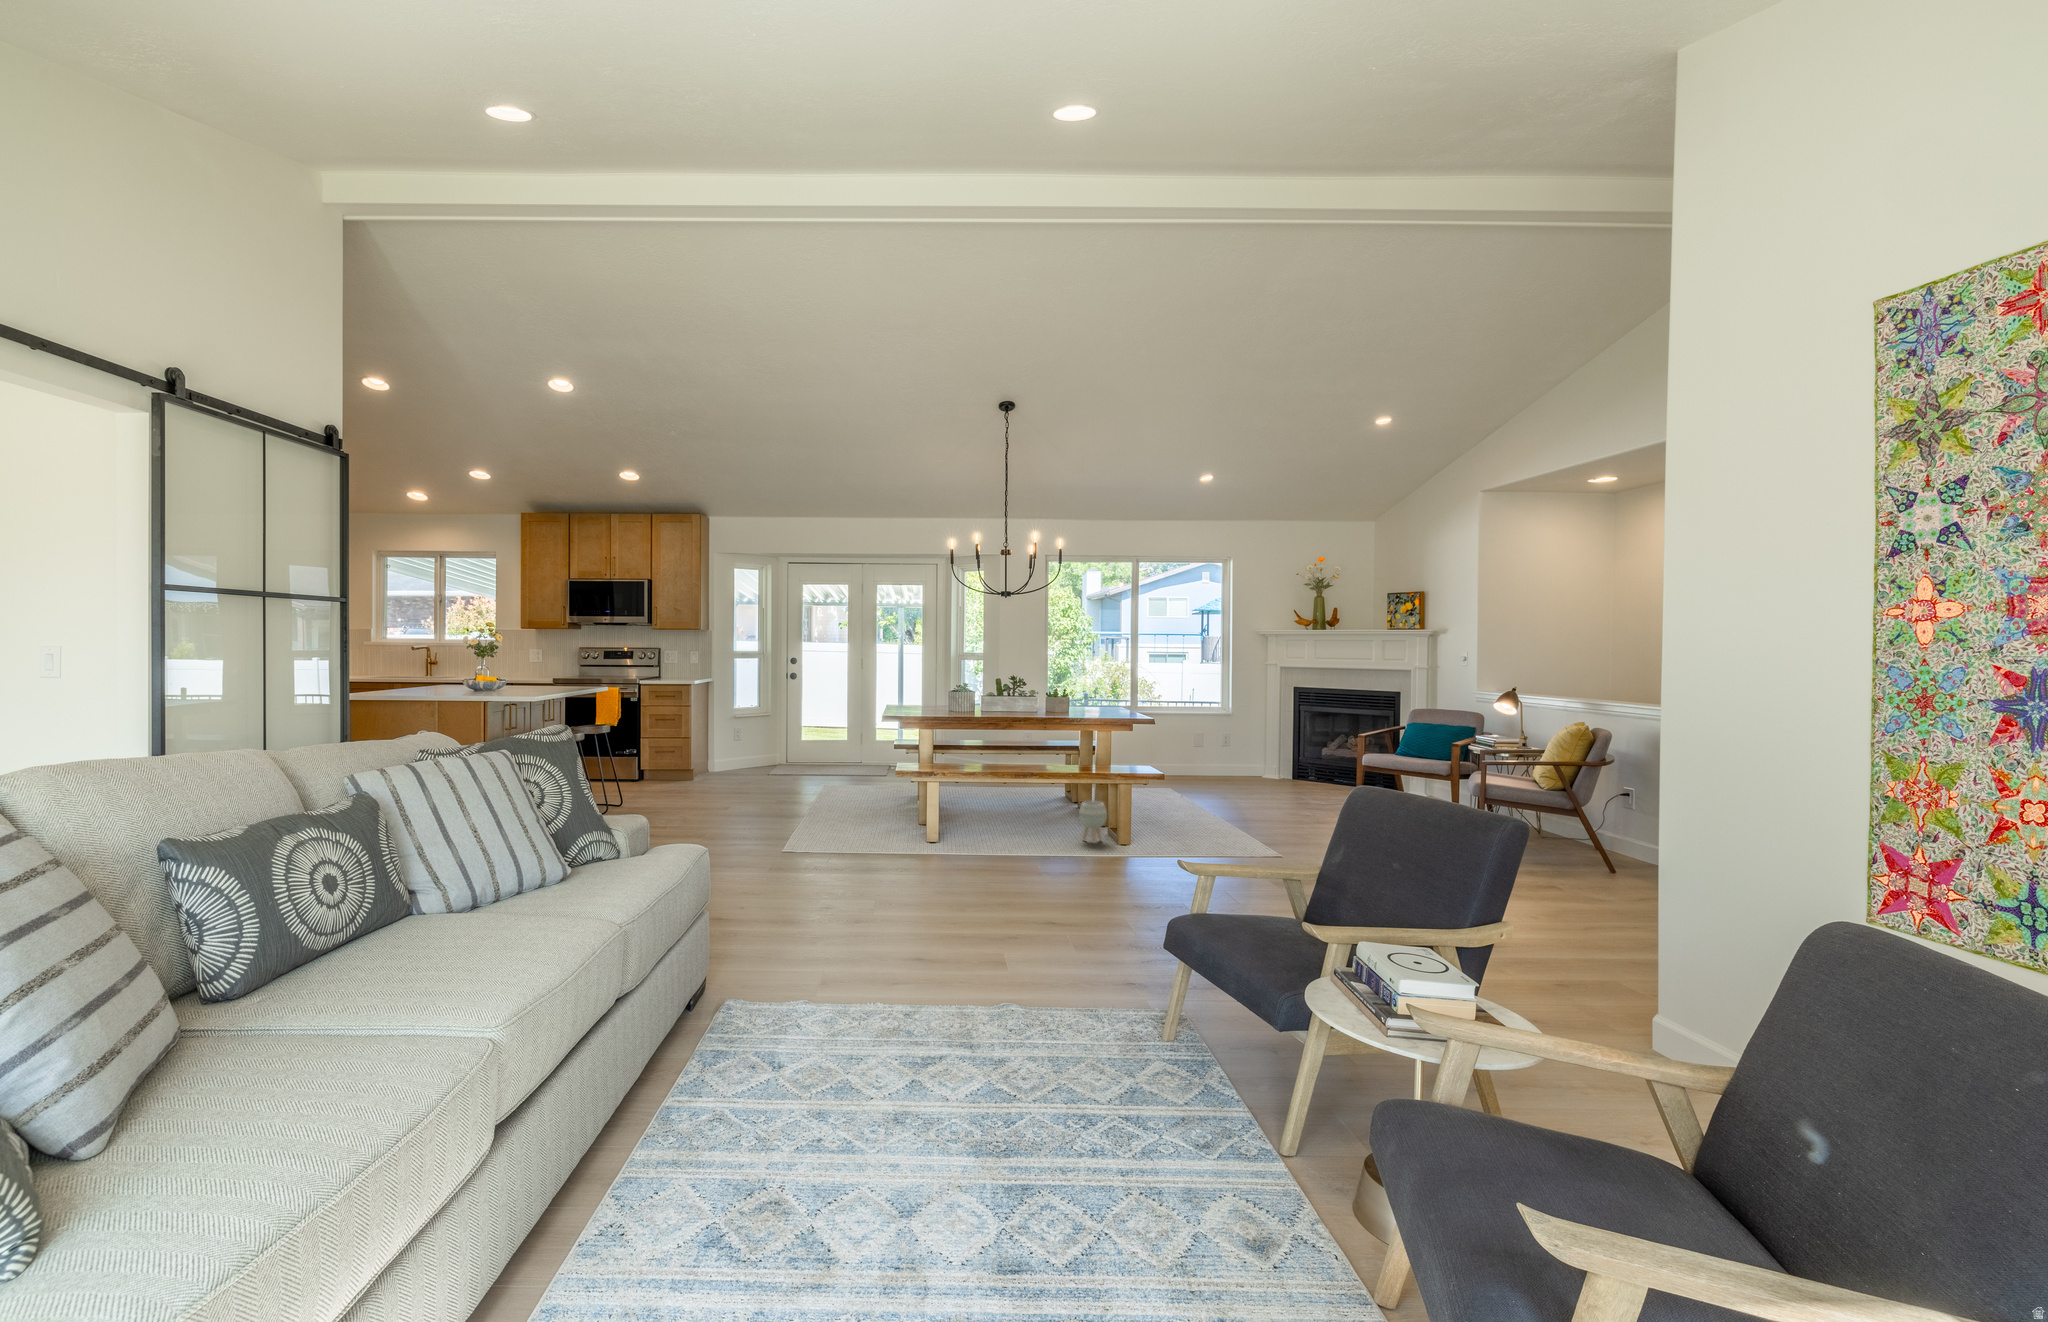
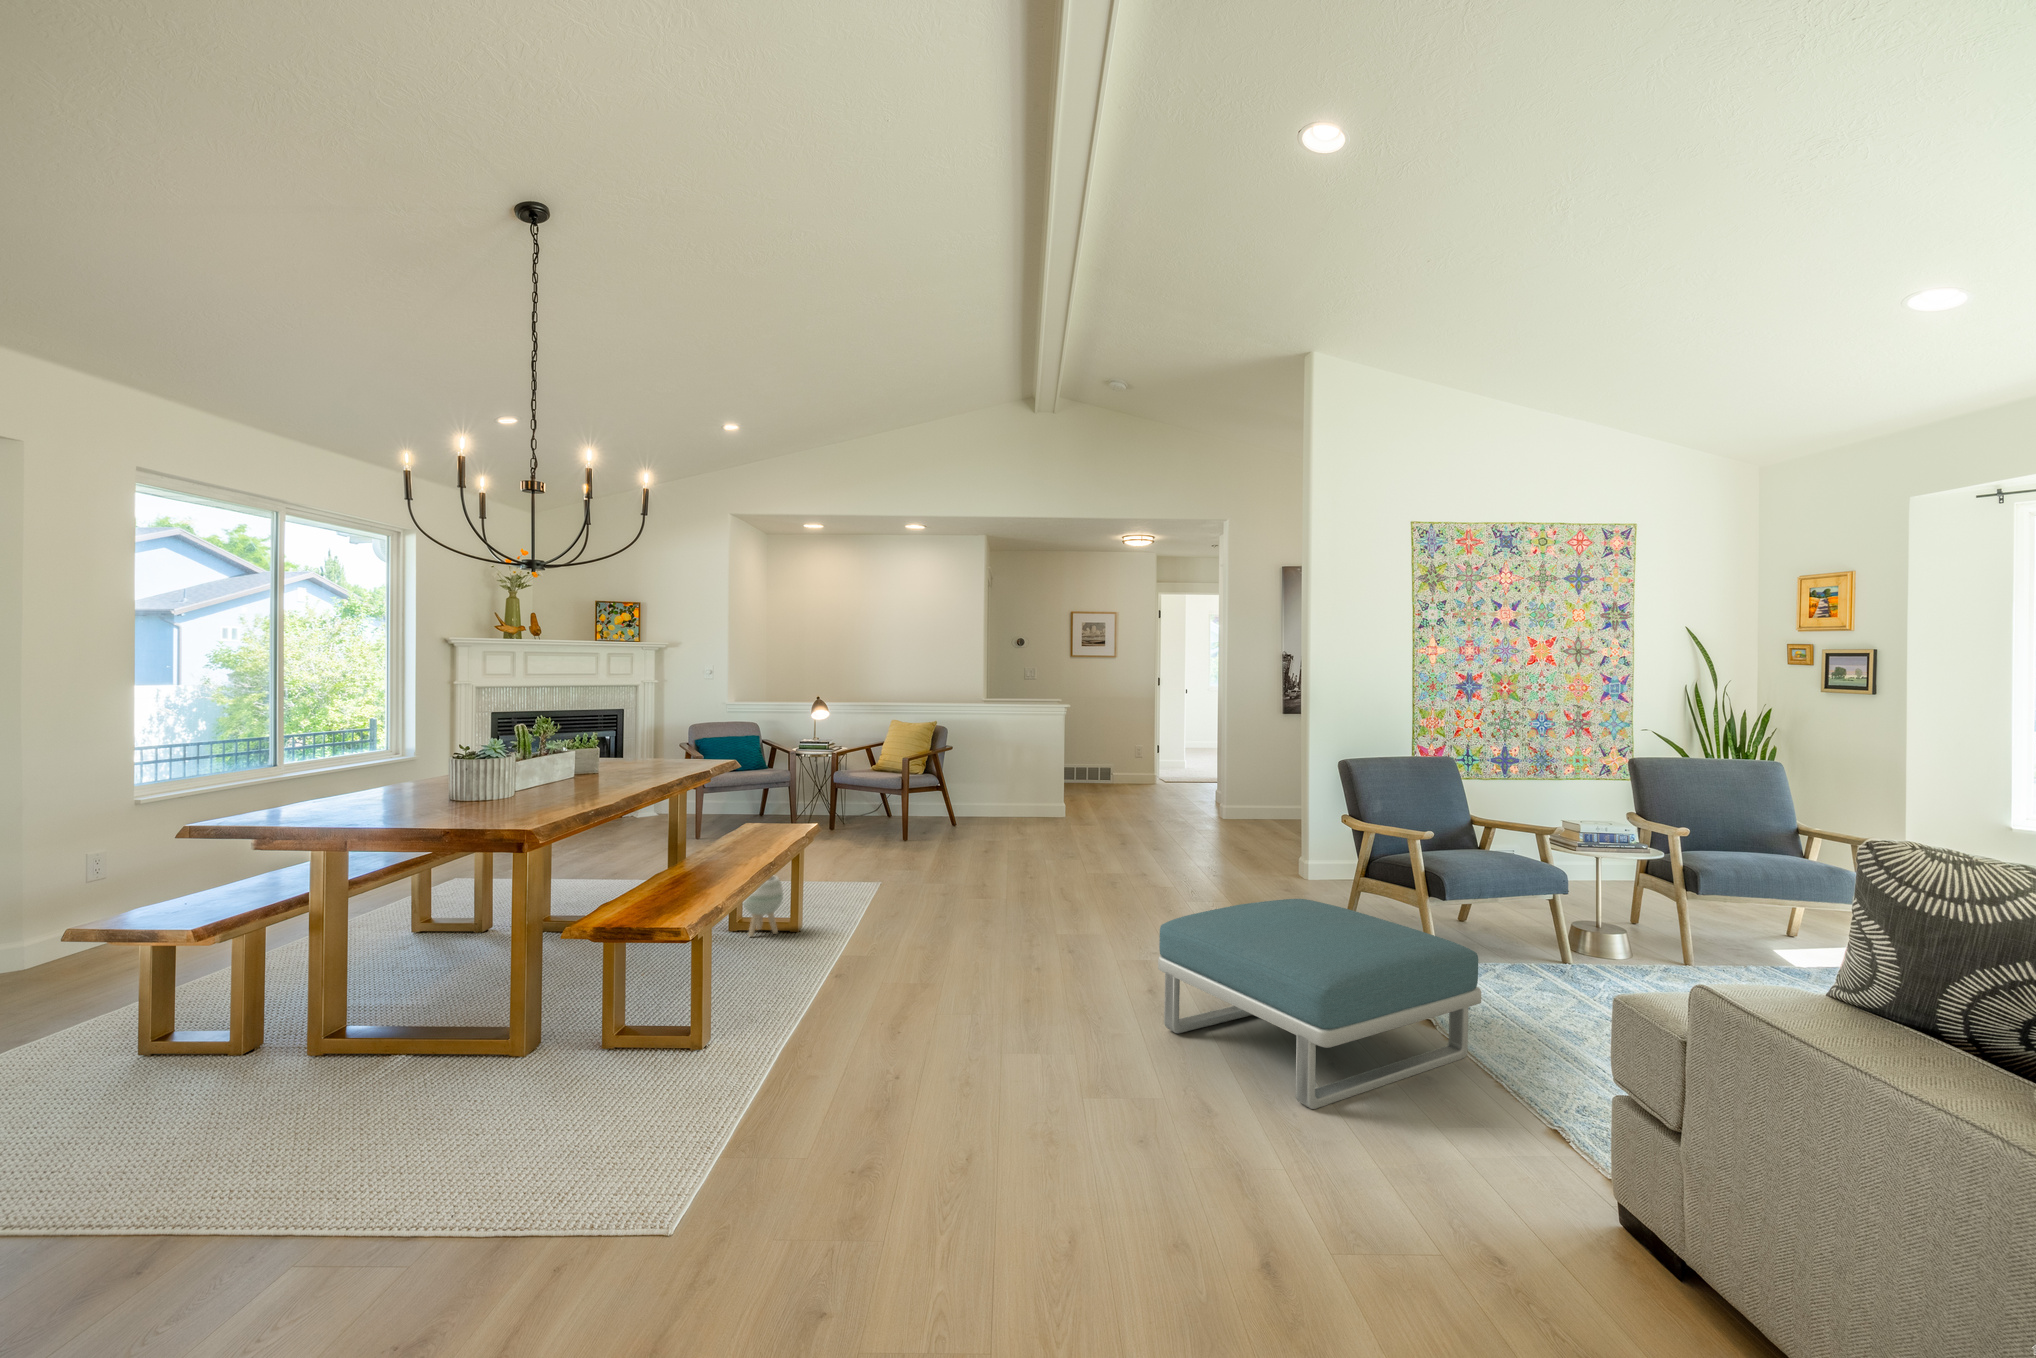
footstool: none [785,841,1019,992] -> present [1158,899,1481,1109]

